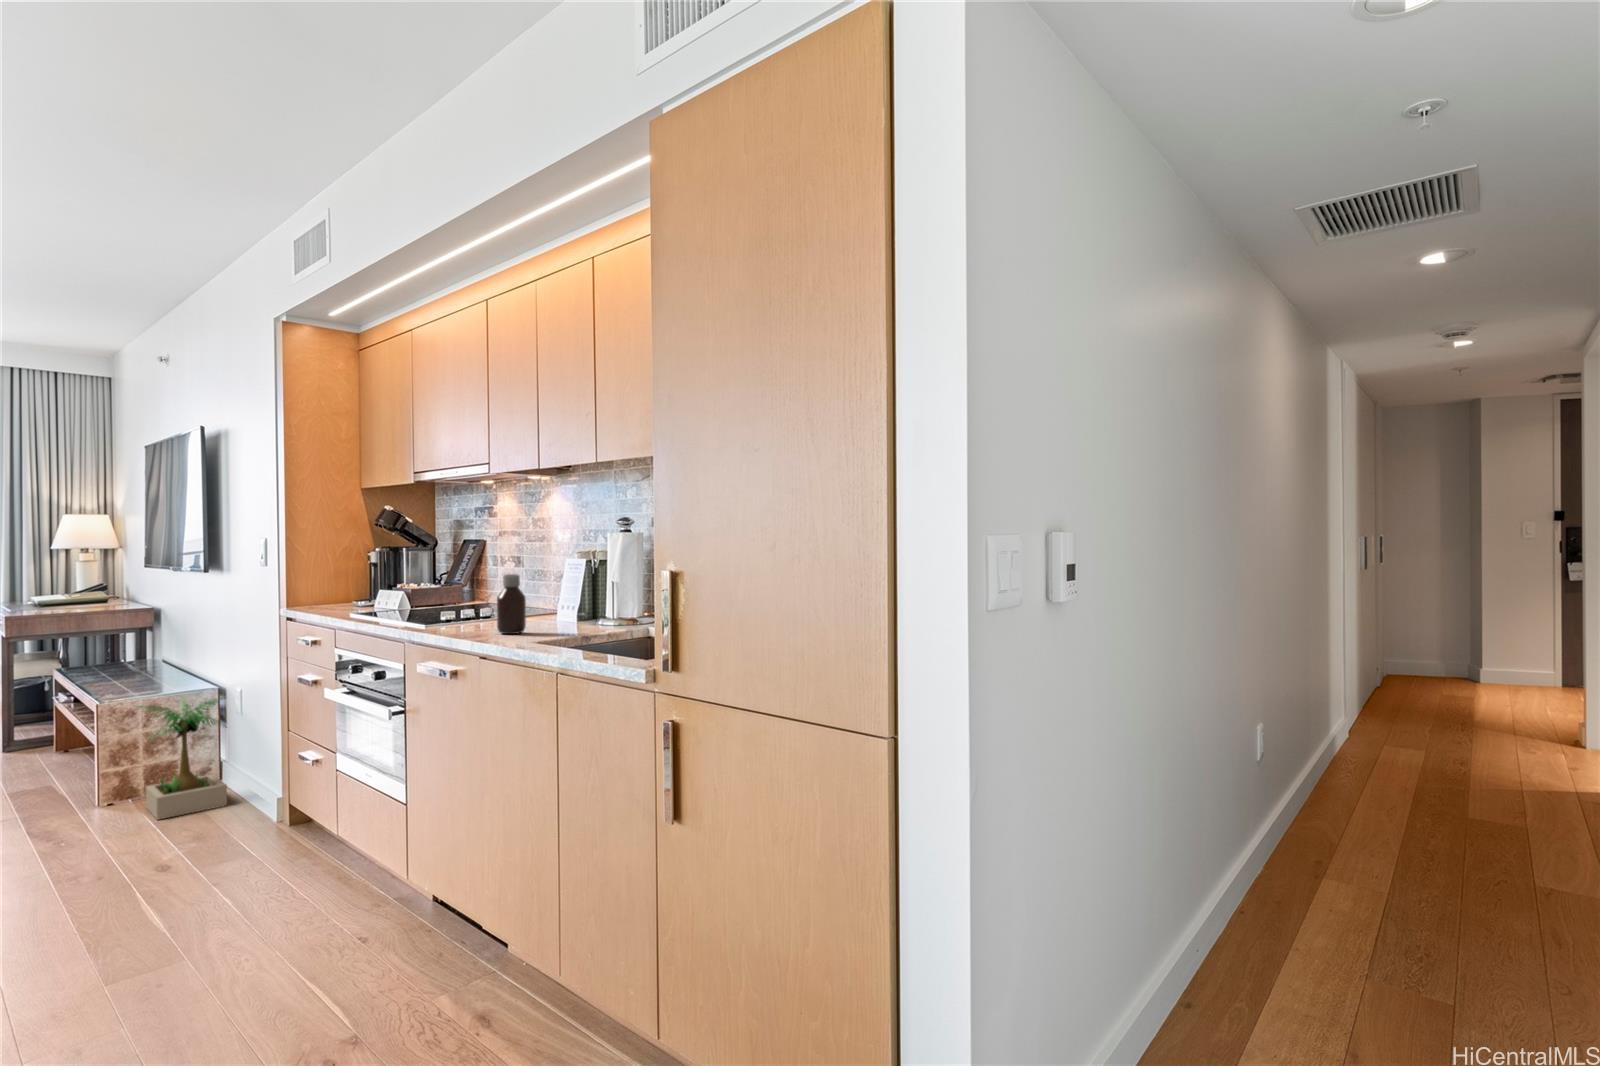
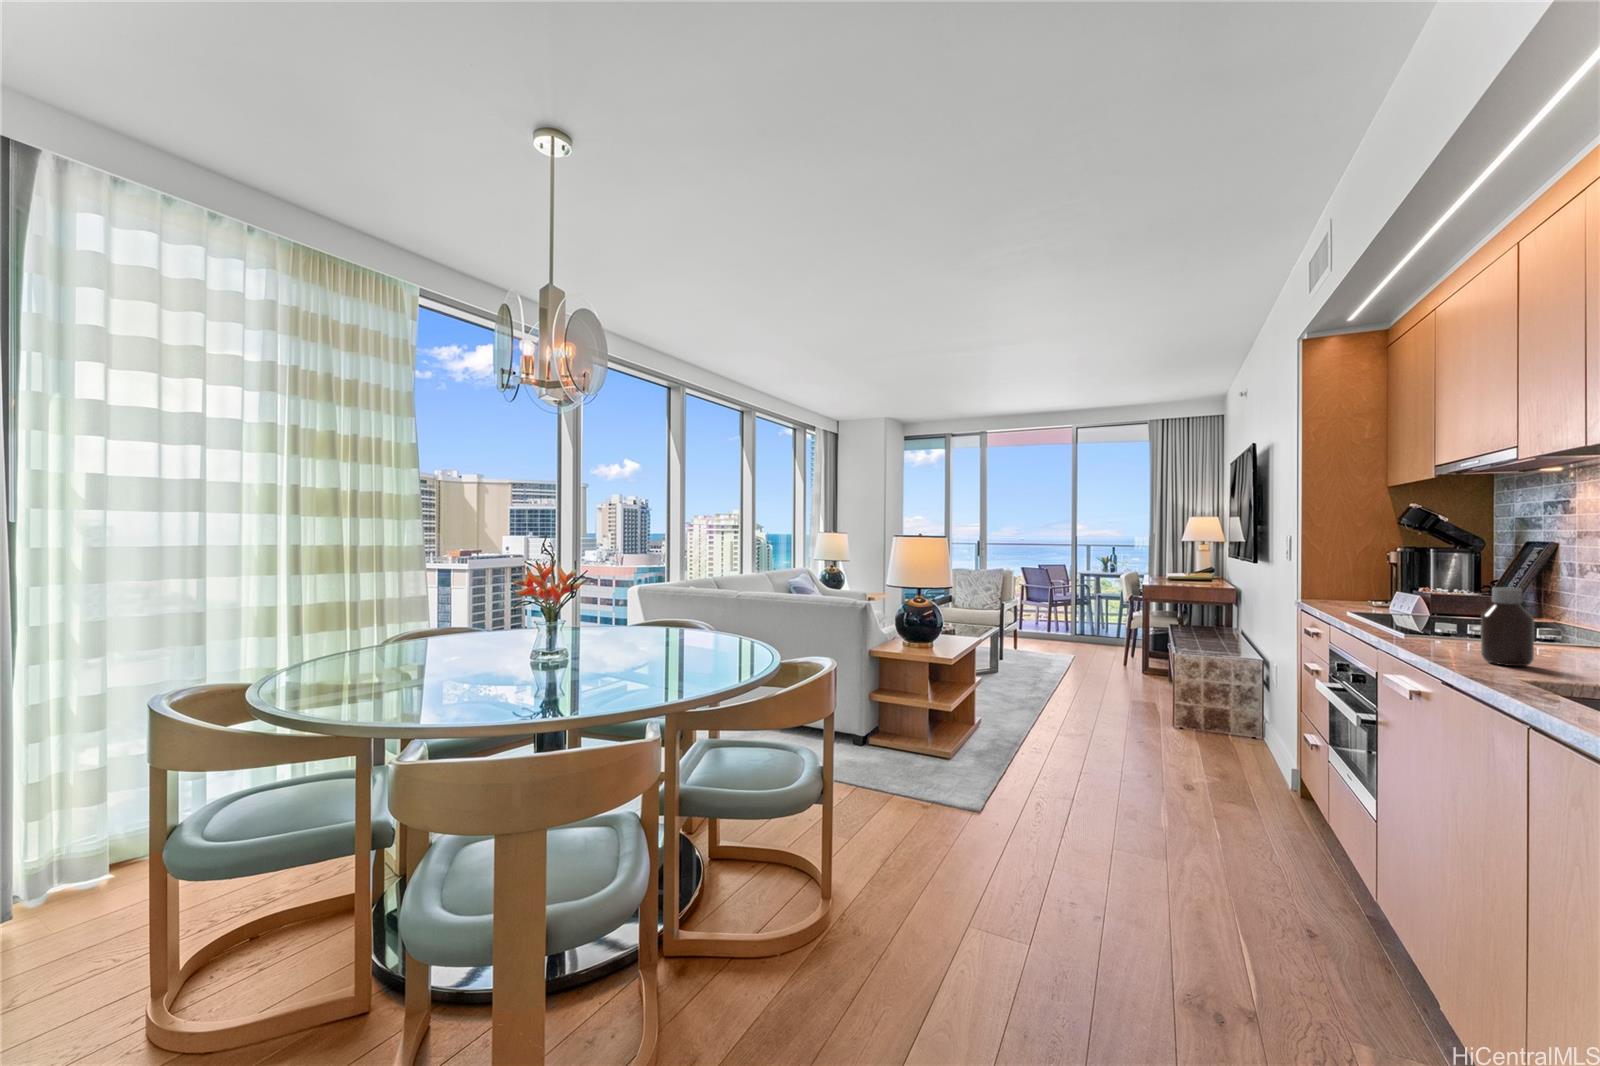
potted plant: present [138,696,227,820] -> none [1185,659,1269,760]

